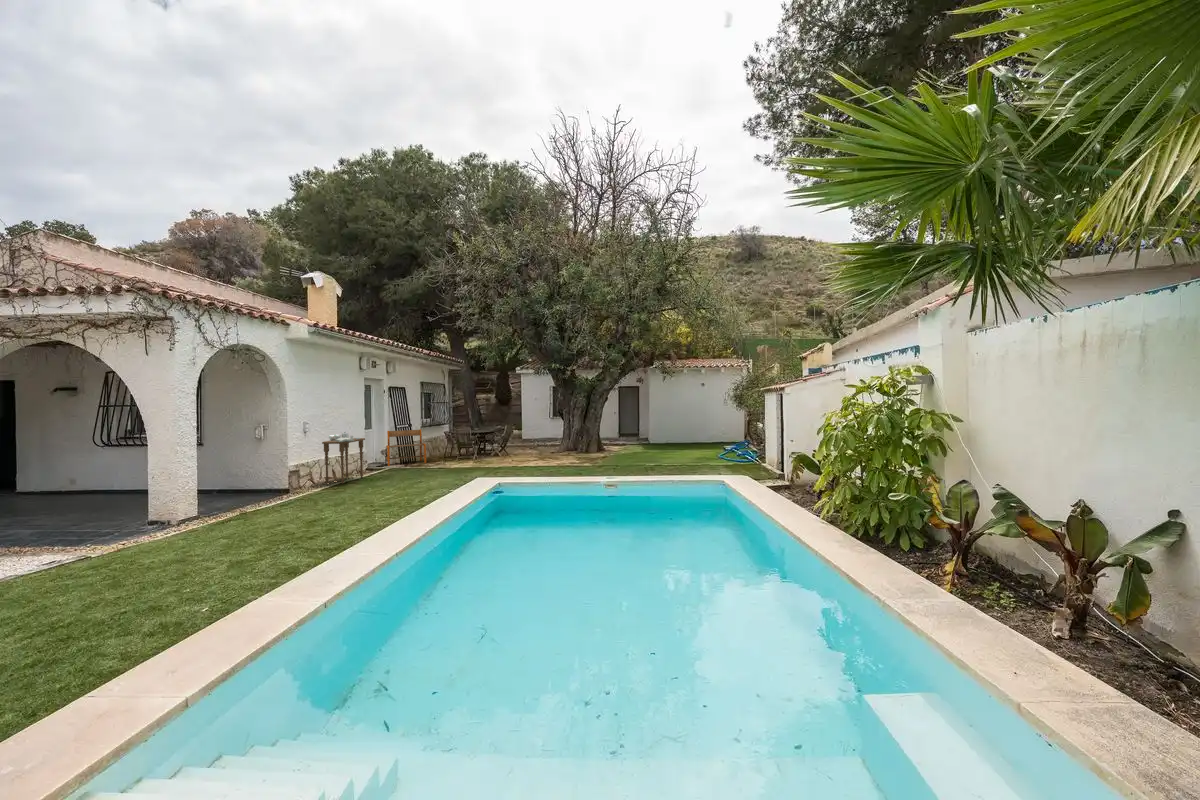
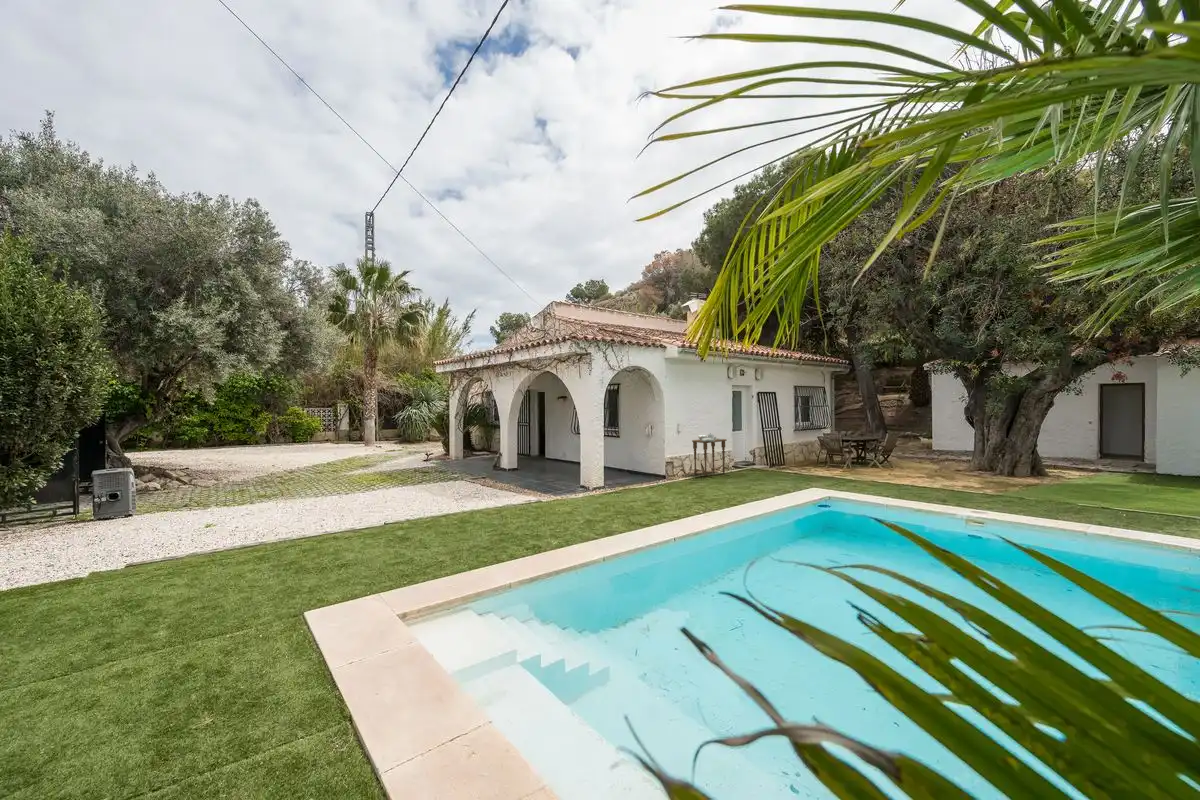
bench: present [386,429,426,466] -> none [754,434,790,467]

